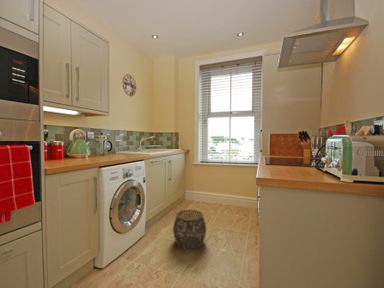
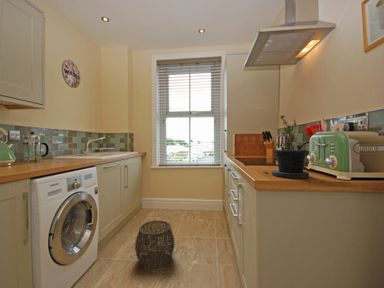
potted plant: none [276,120,319,179] -> present [264,115,309,178]

